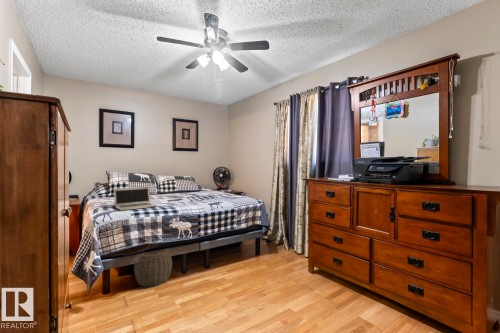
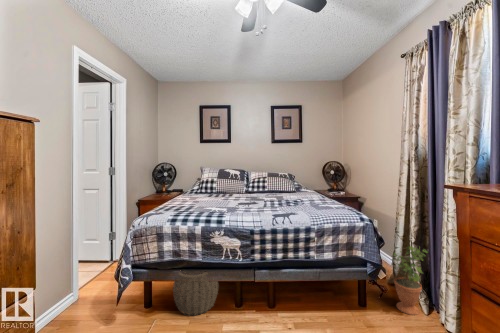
laptop: present [114,187,157,210] -> none [163,186,208,214]
potted plant: none [272,213,289,252] -> present [391,246,427,315]

